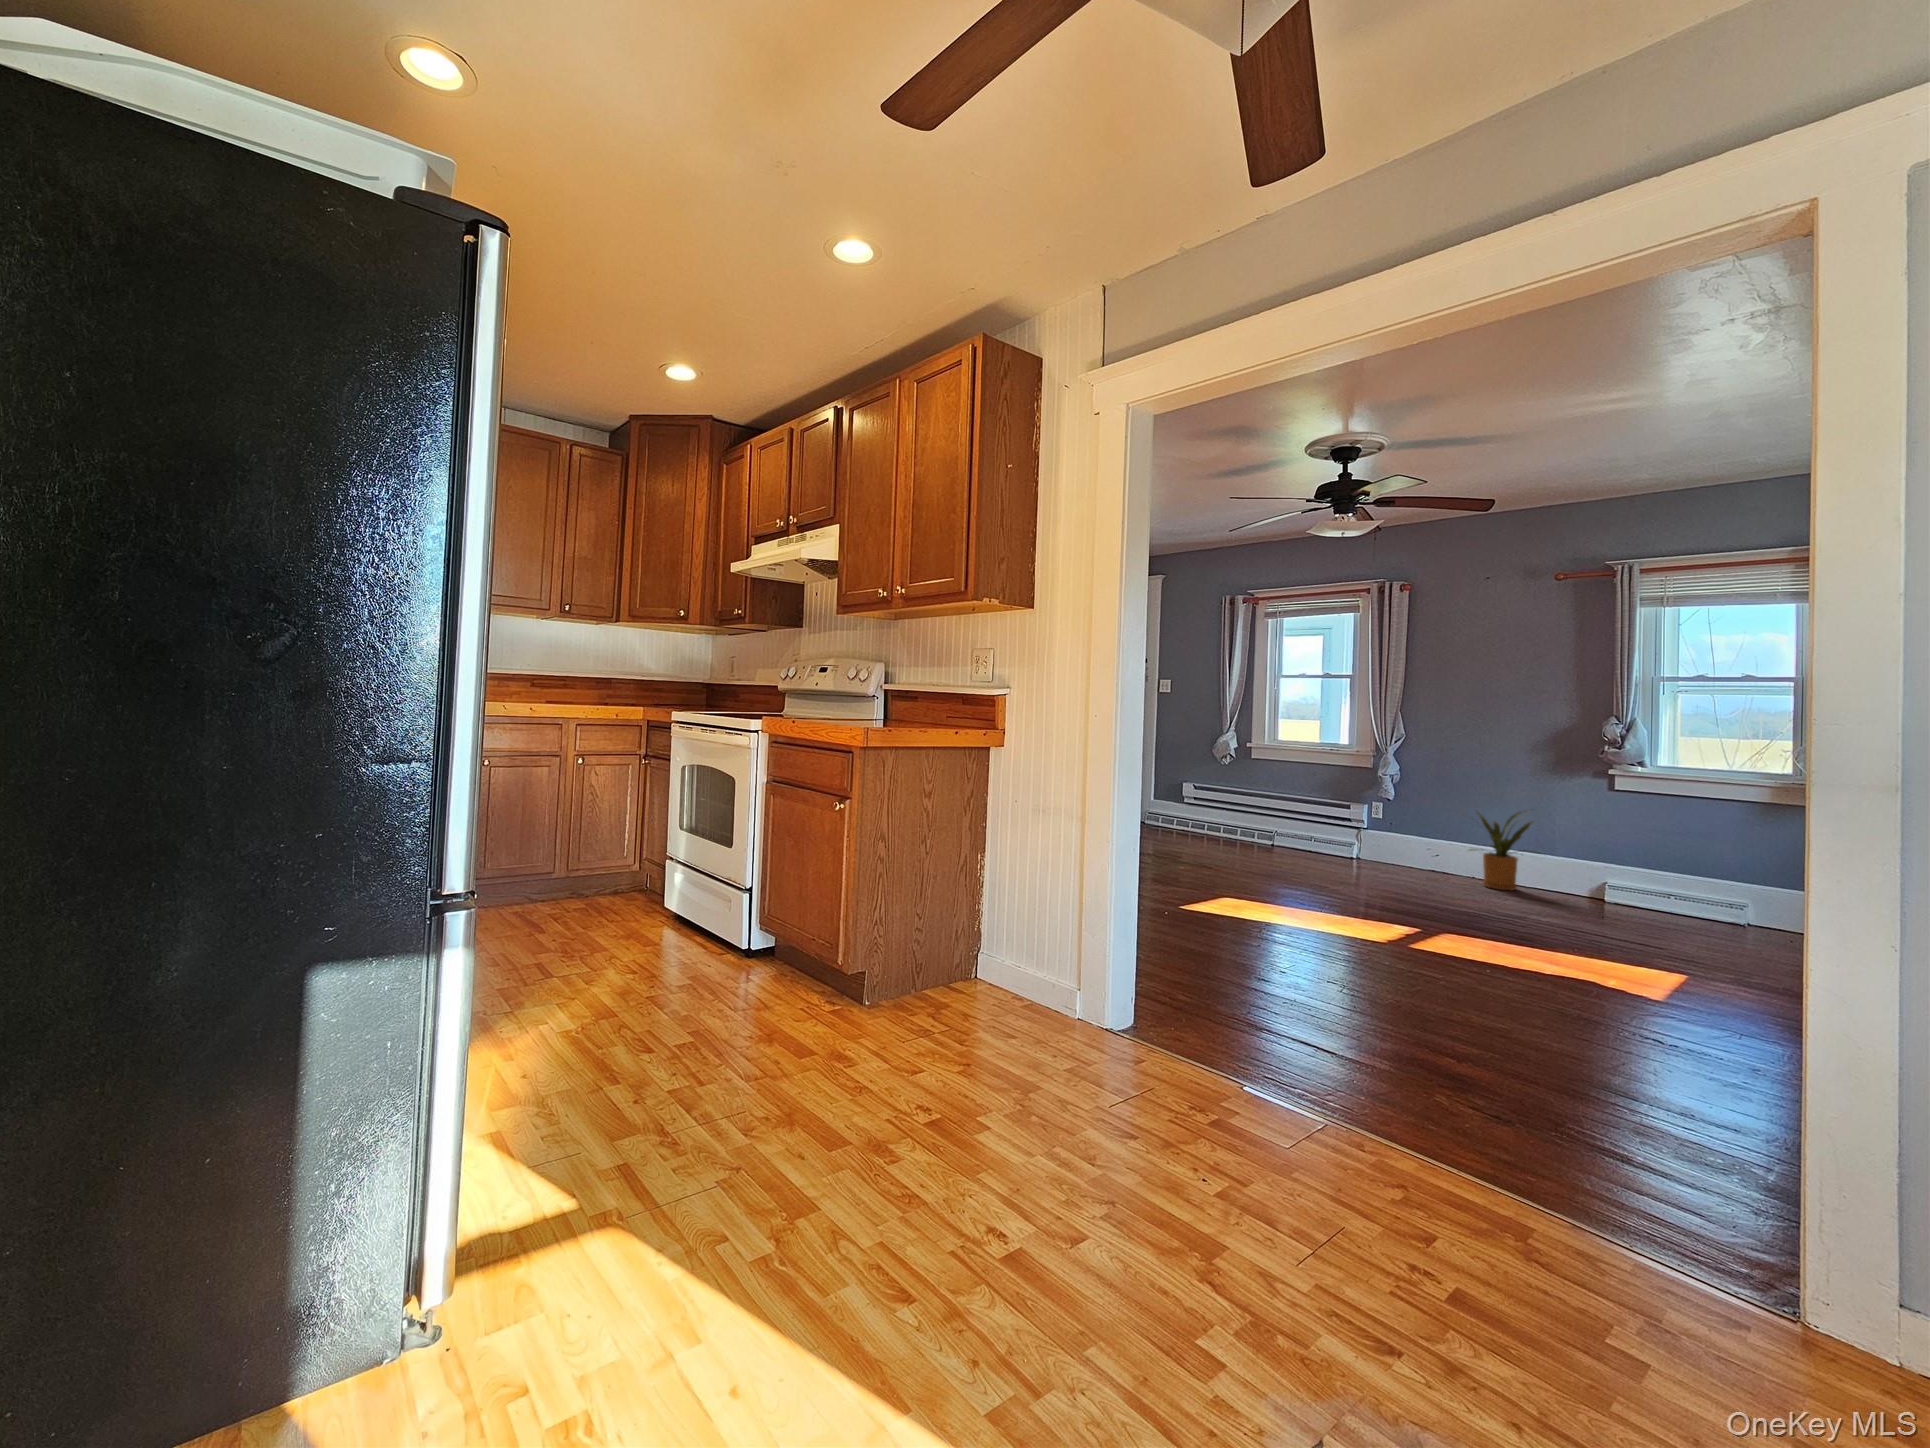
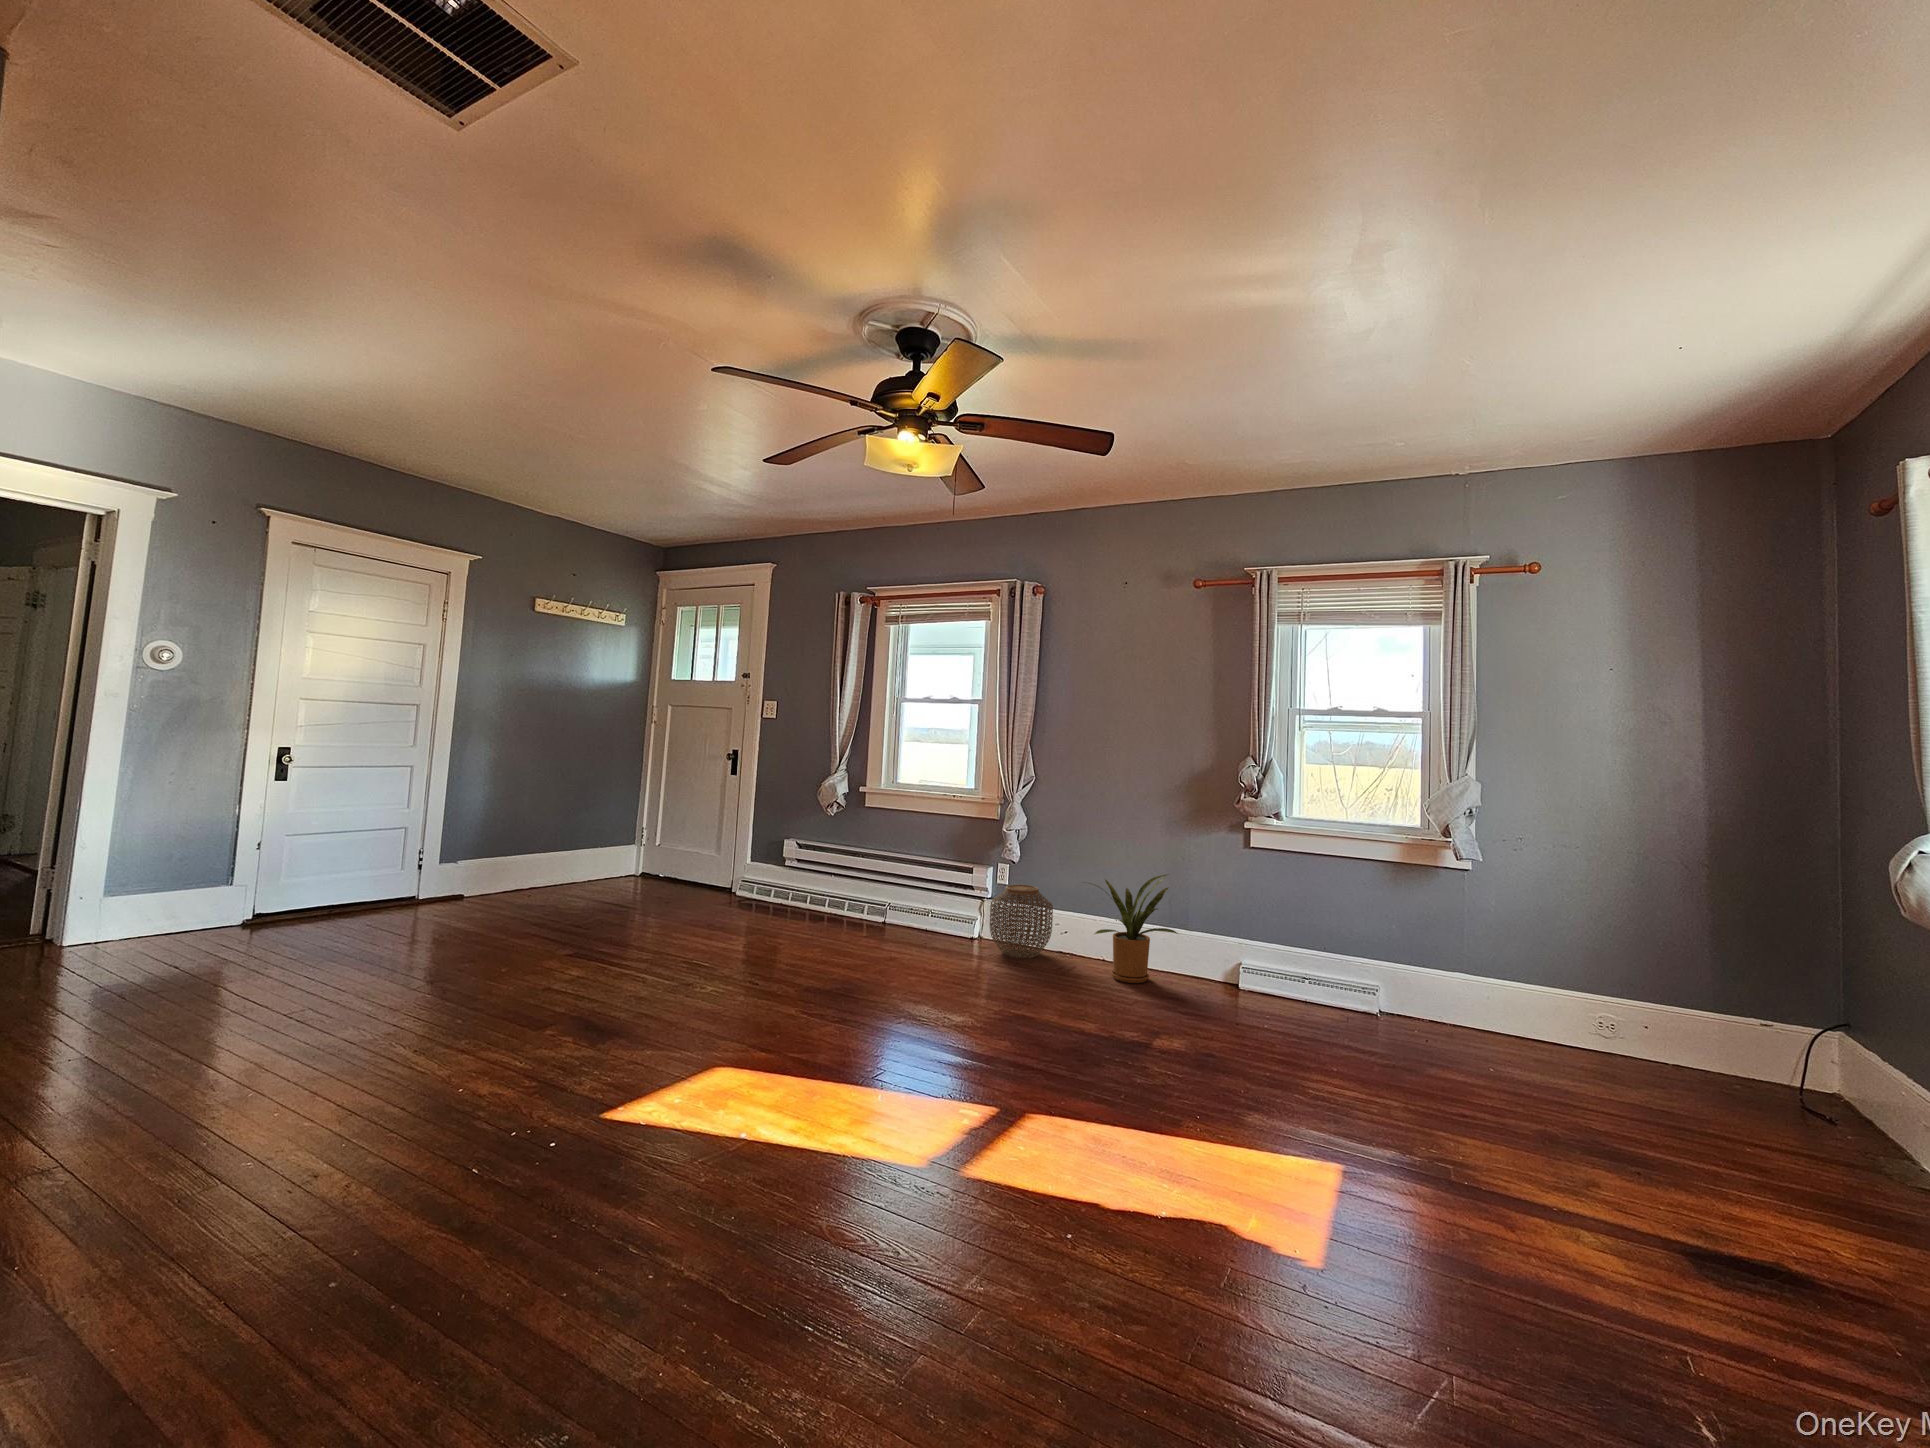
woven basket: none [1369,817,1425,871] -> present [990,885,1053,958]

